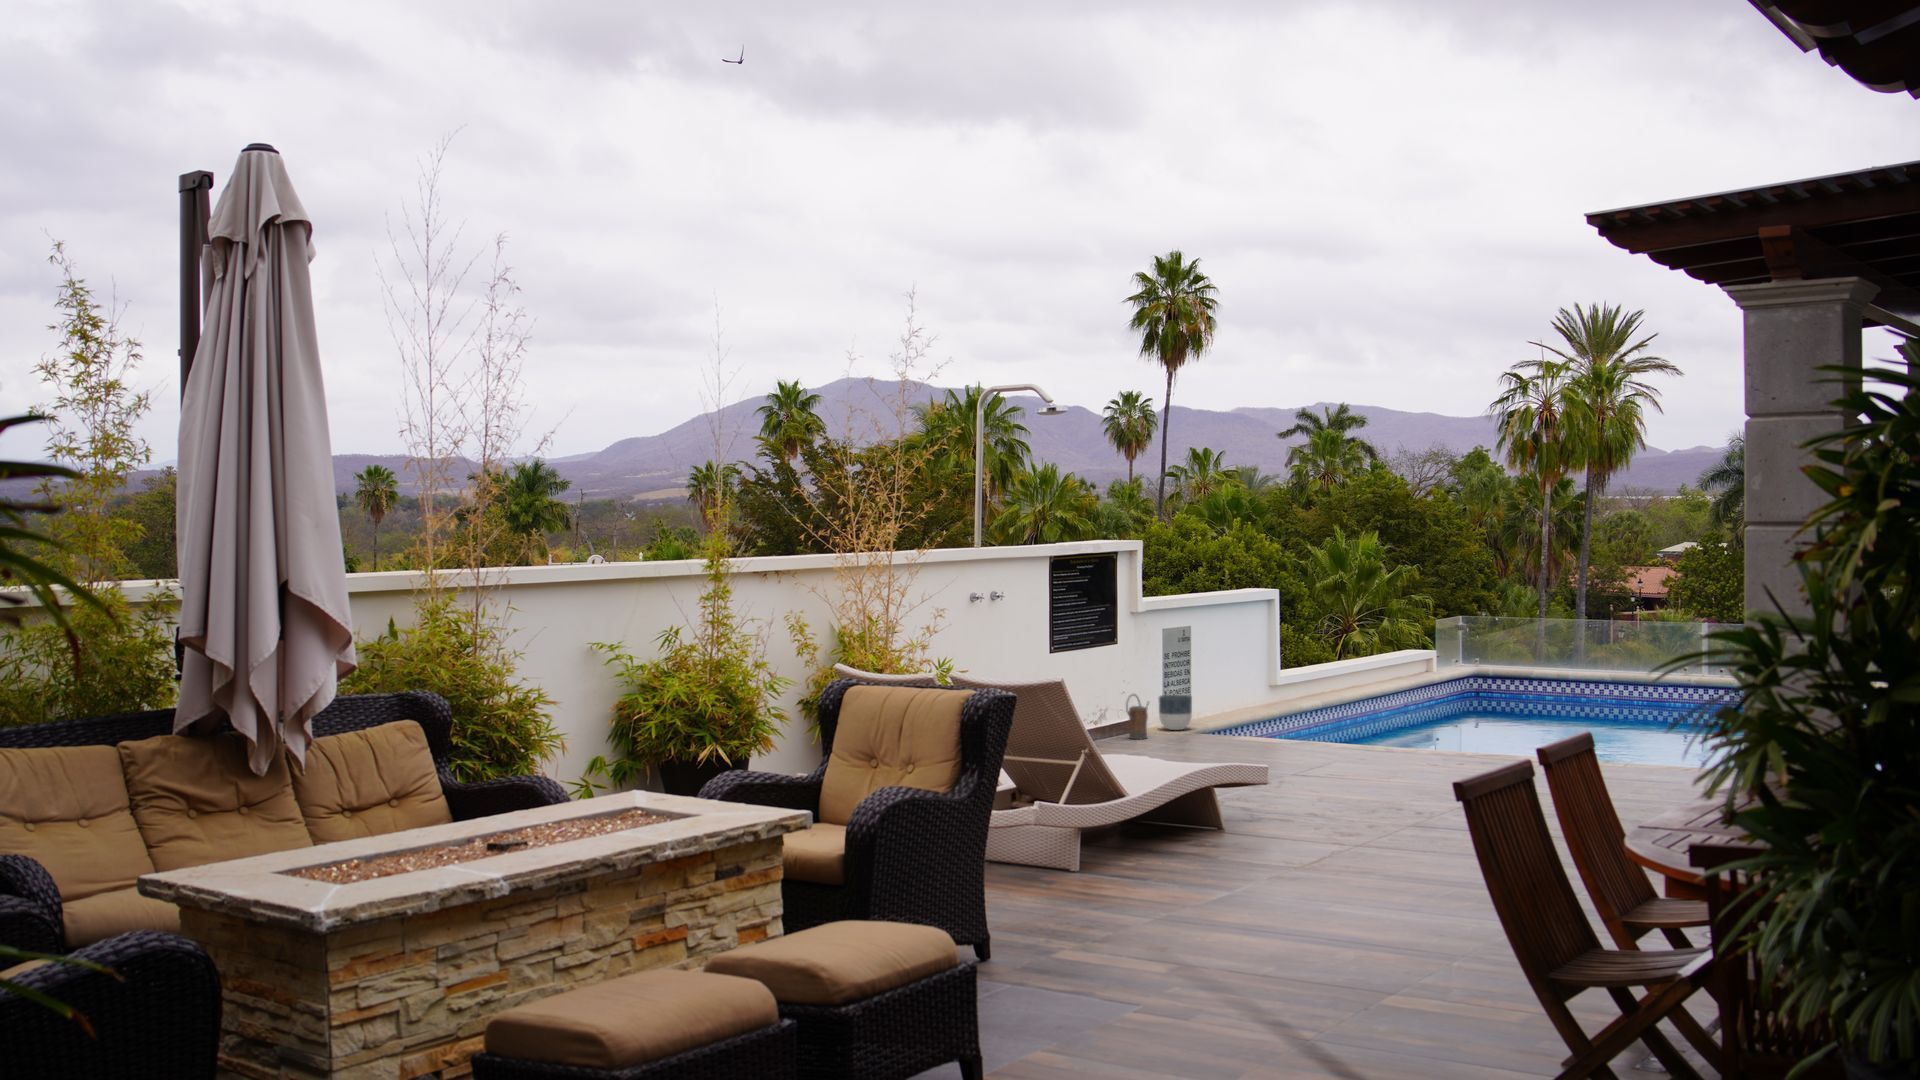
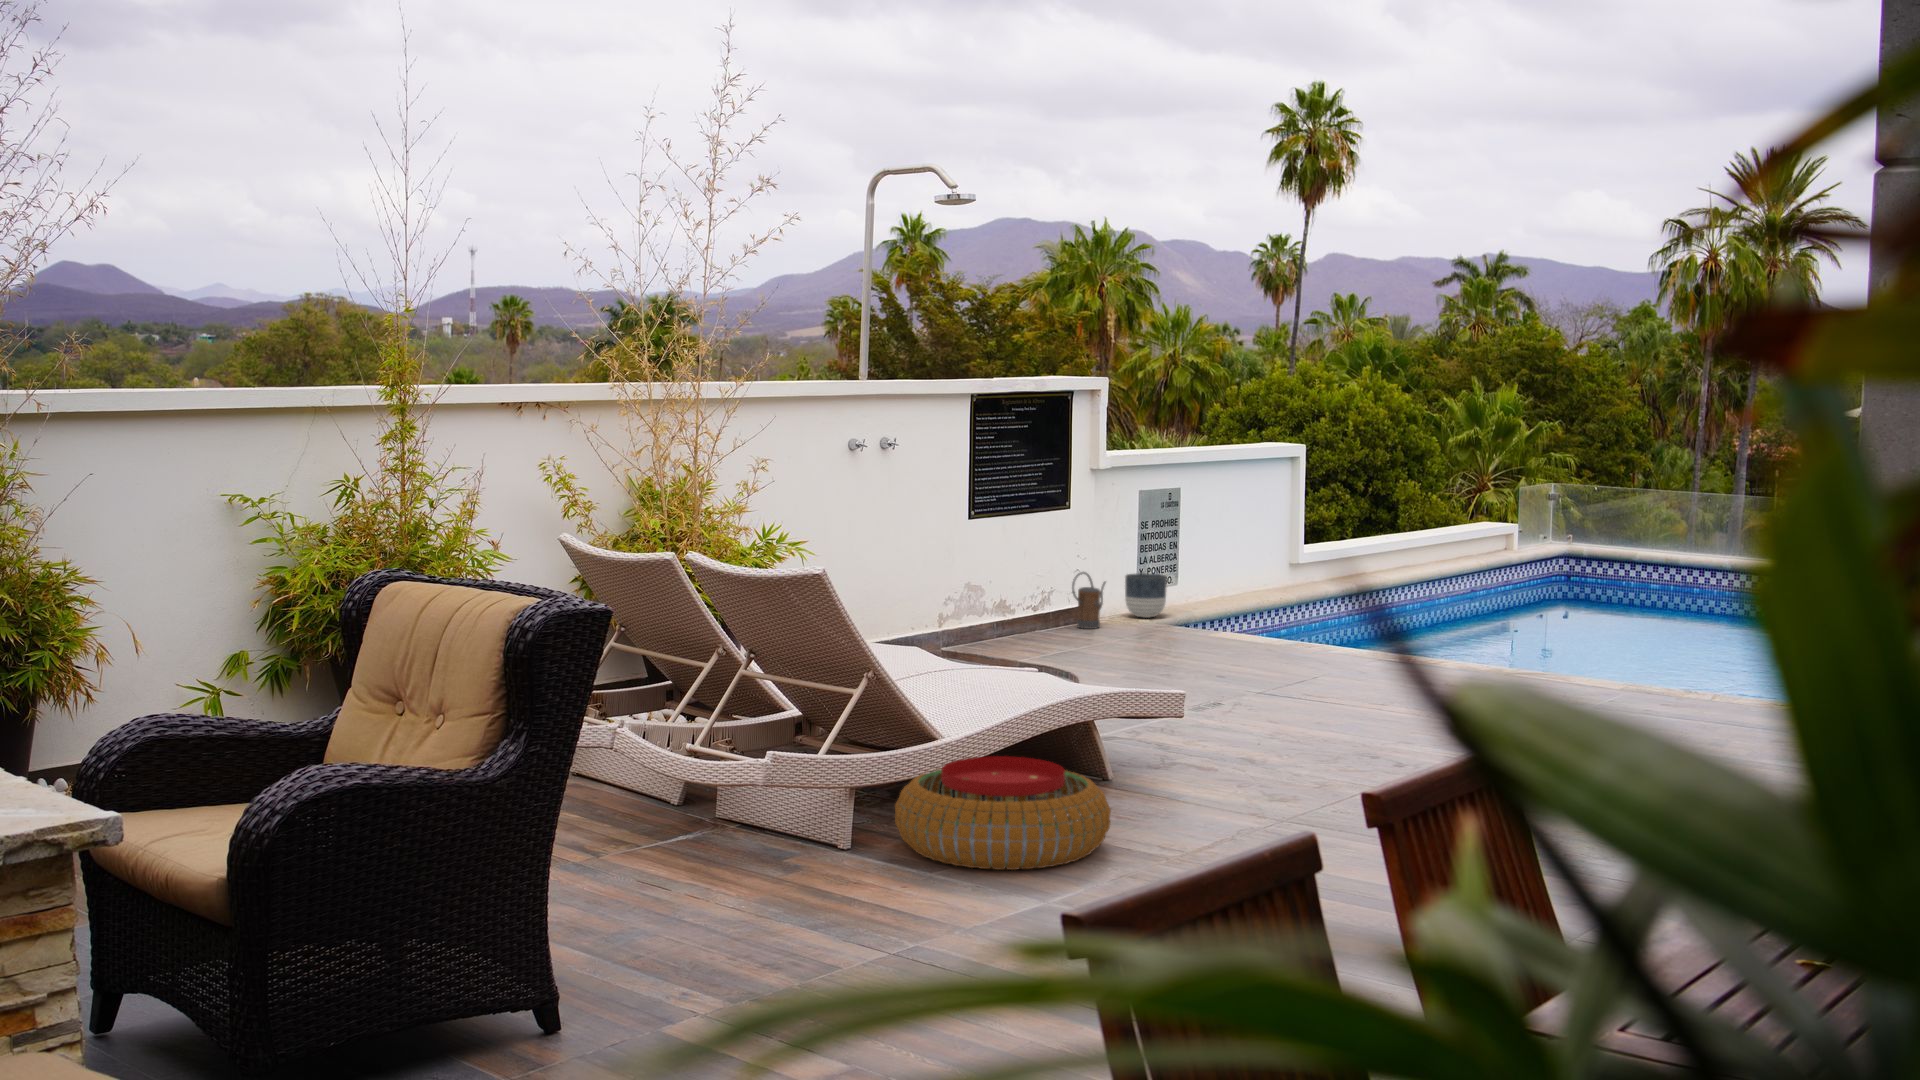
pouf: none [1143,808,1291,878] -> present [895,756,1111,870]

